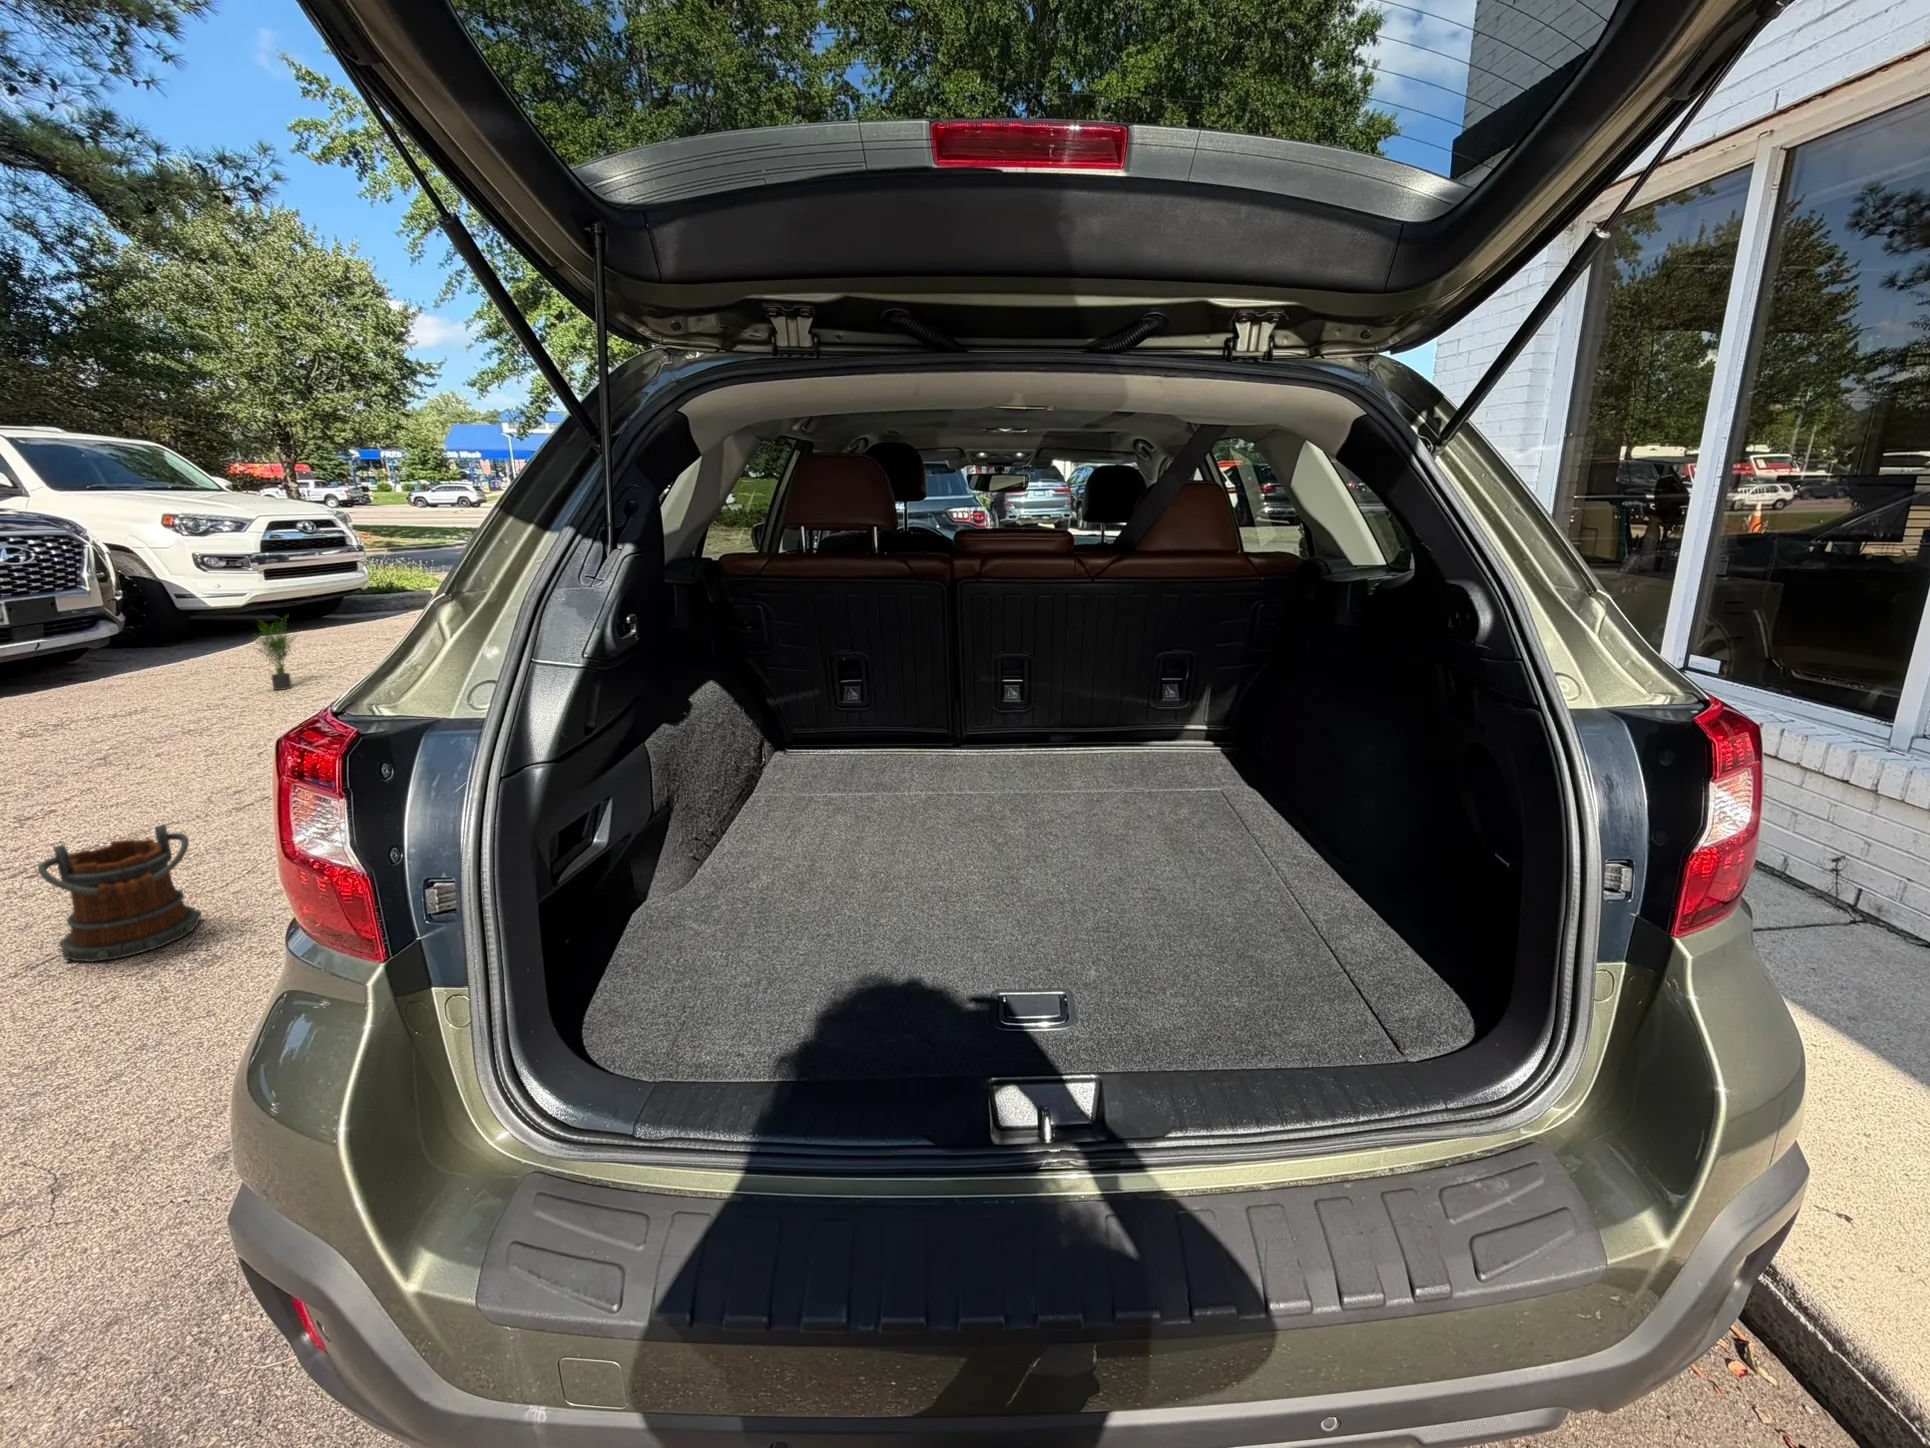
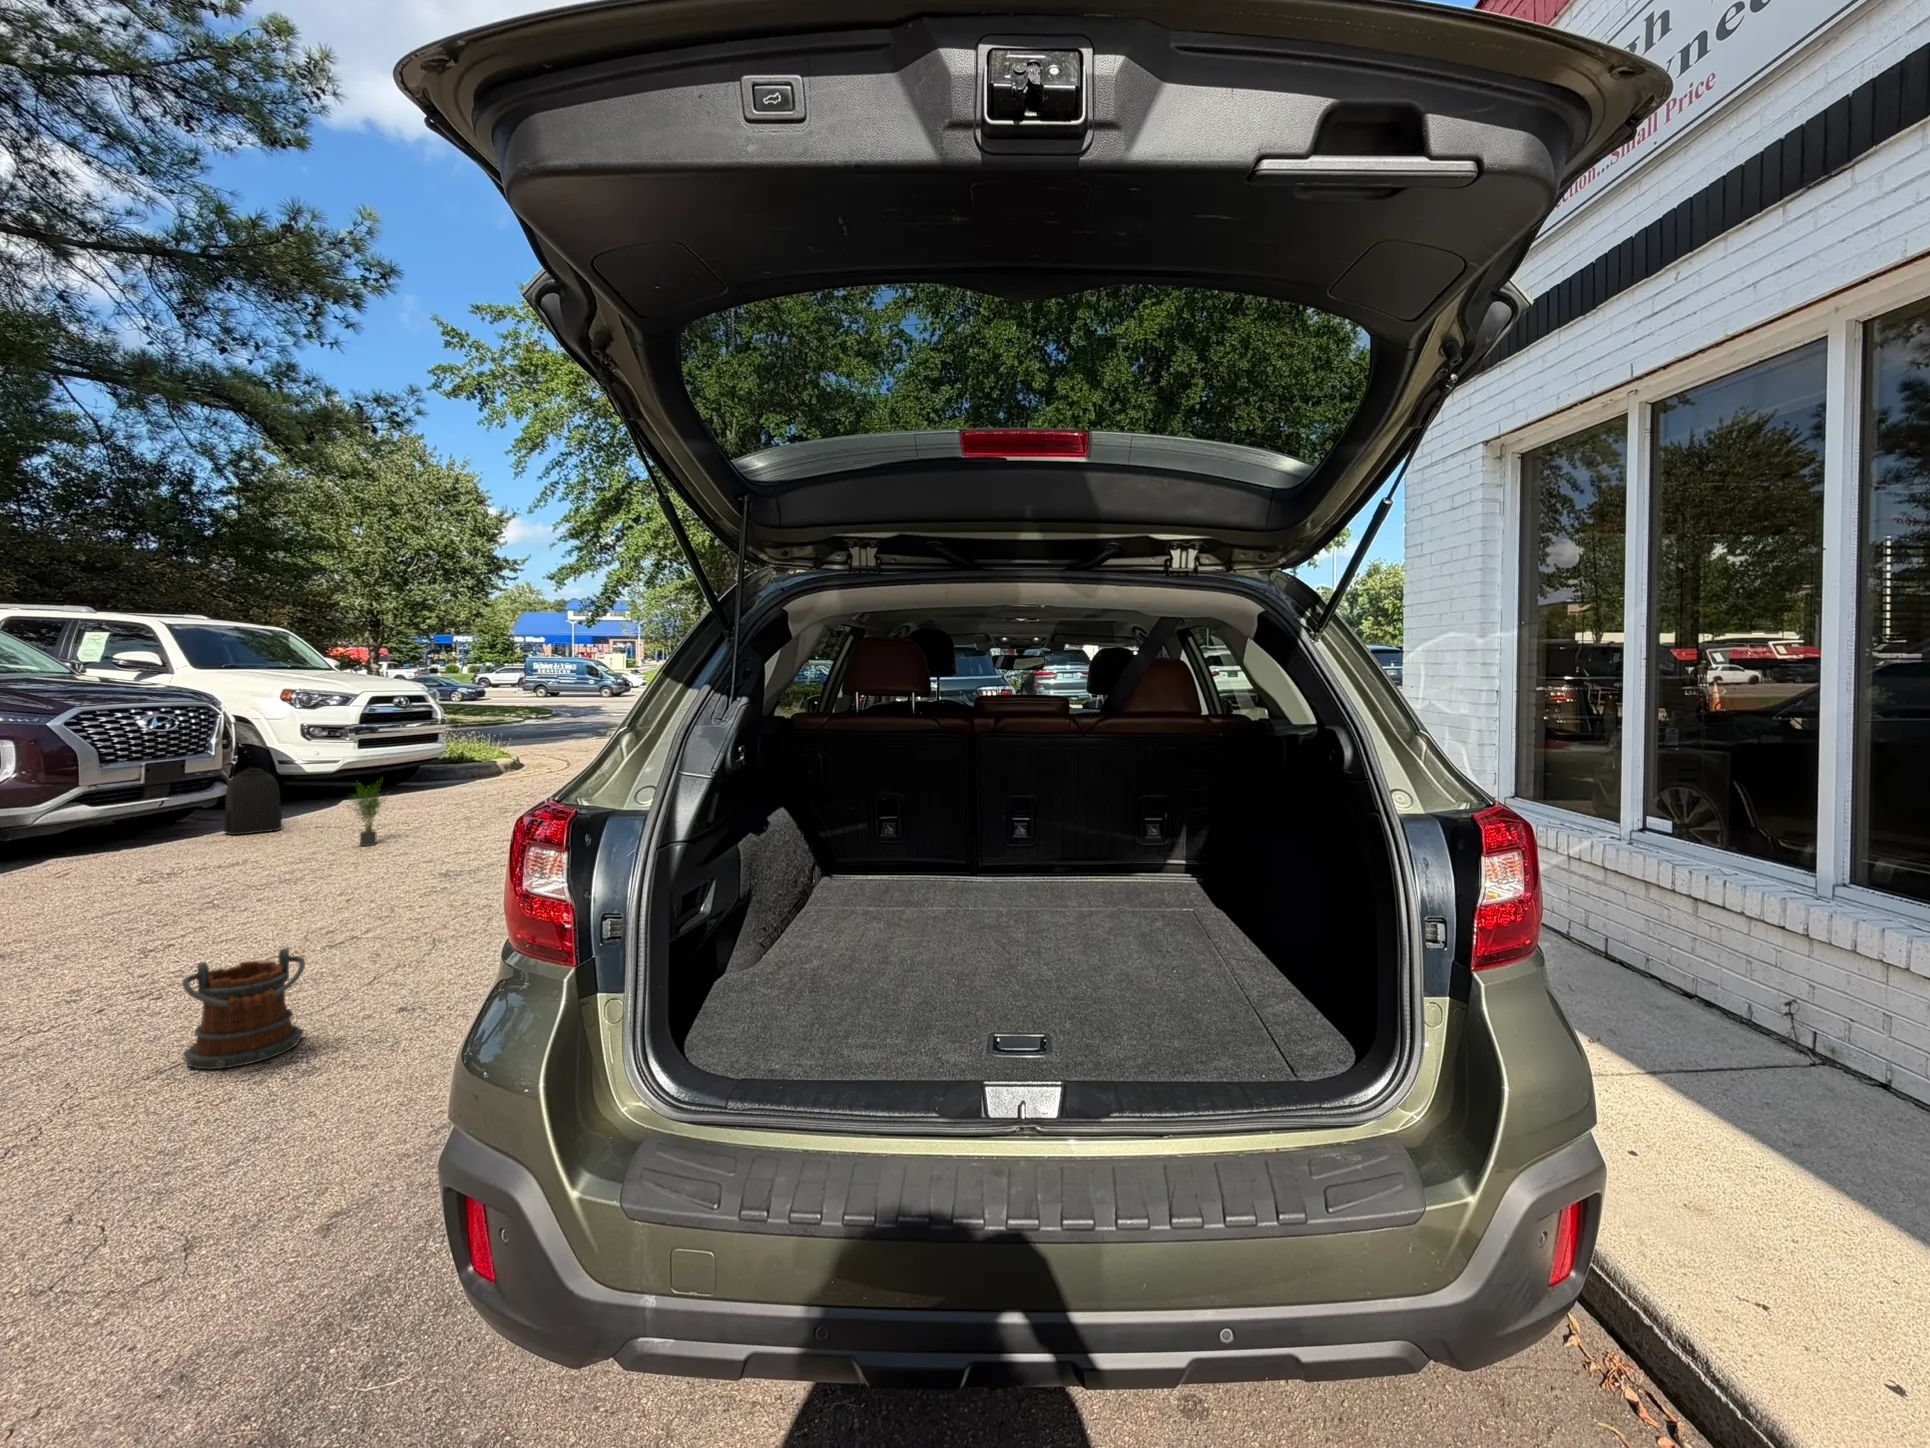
backpack: none [113,605,186,678] -> present [224,768,282,835]

